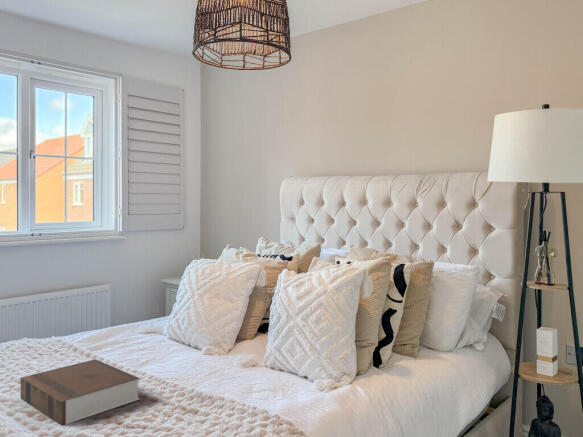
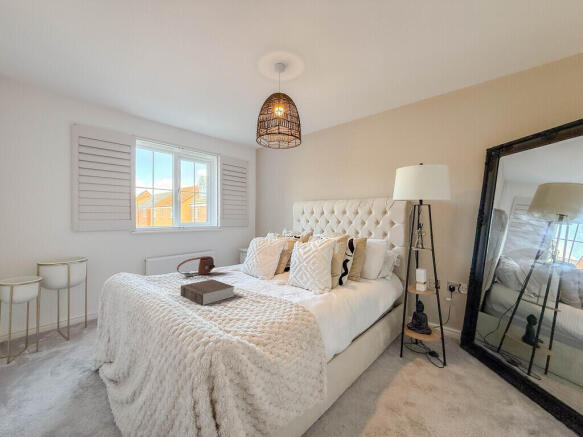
handbag: none [21,303,108,348] -> present [177,256,215,276]

